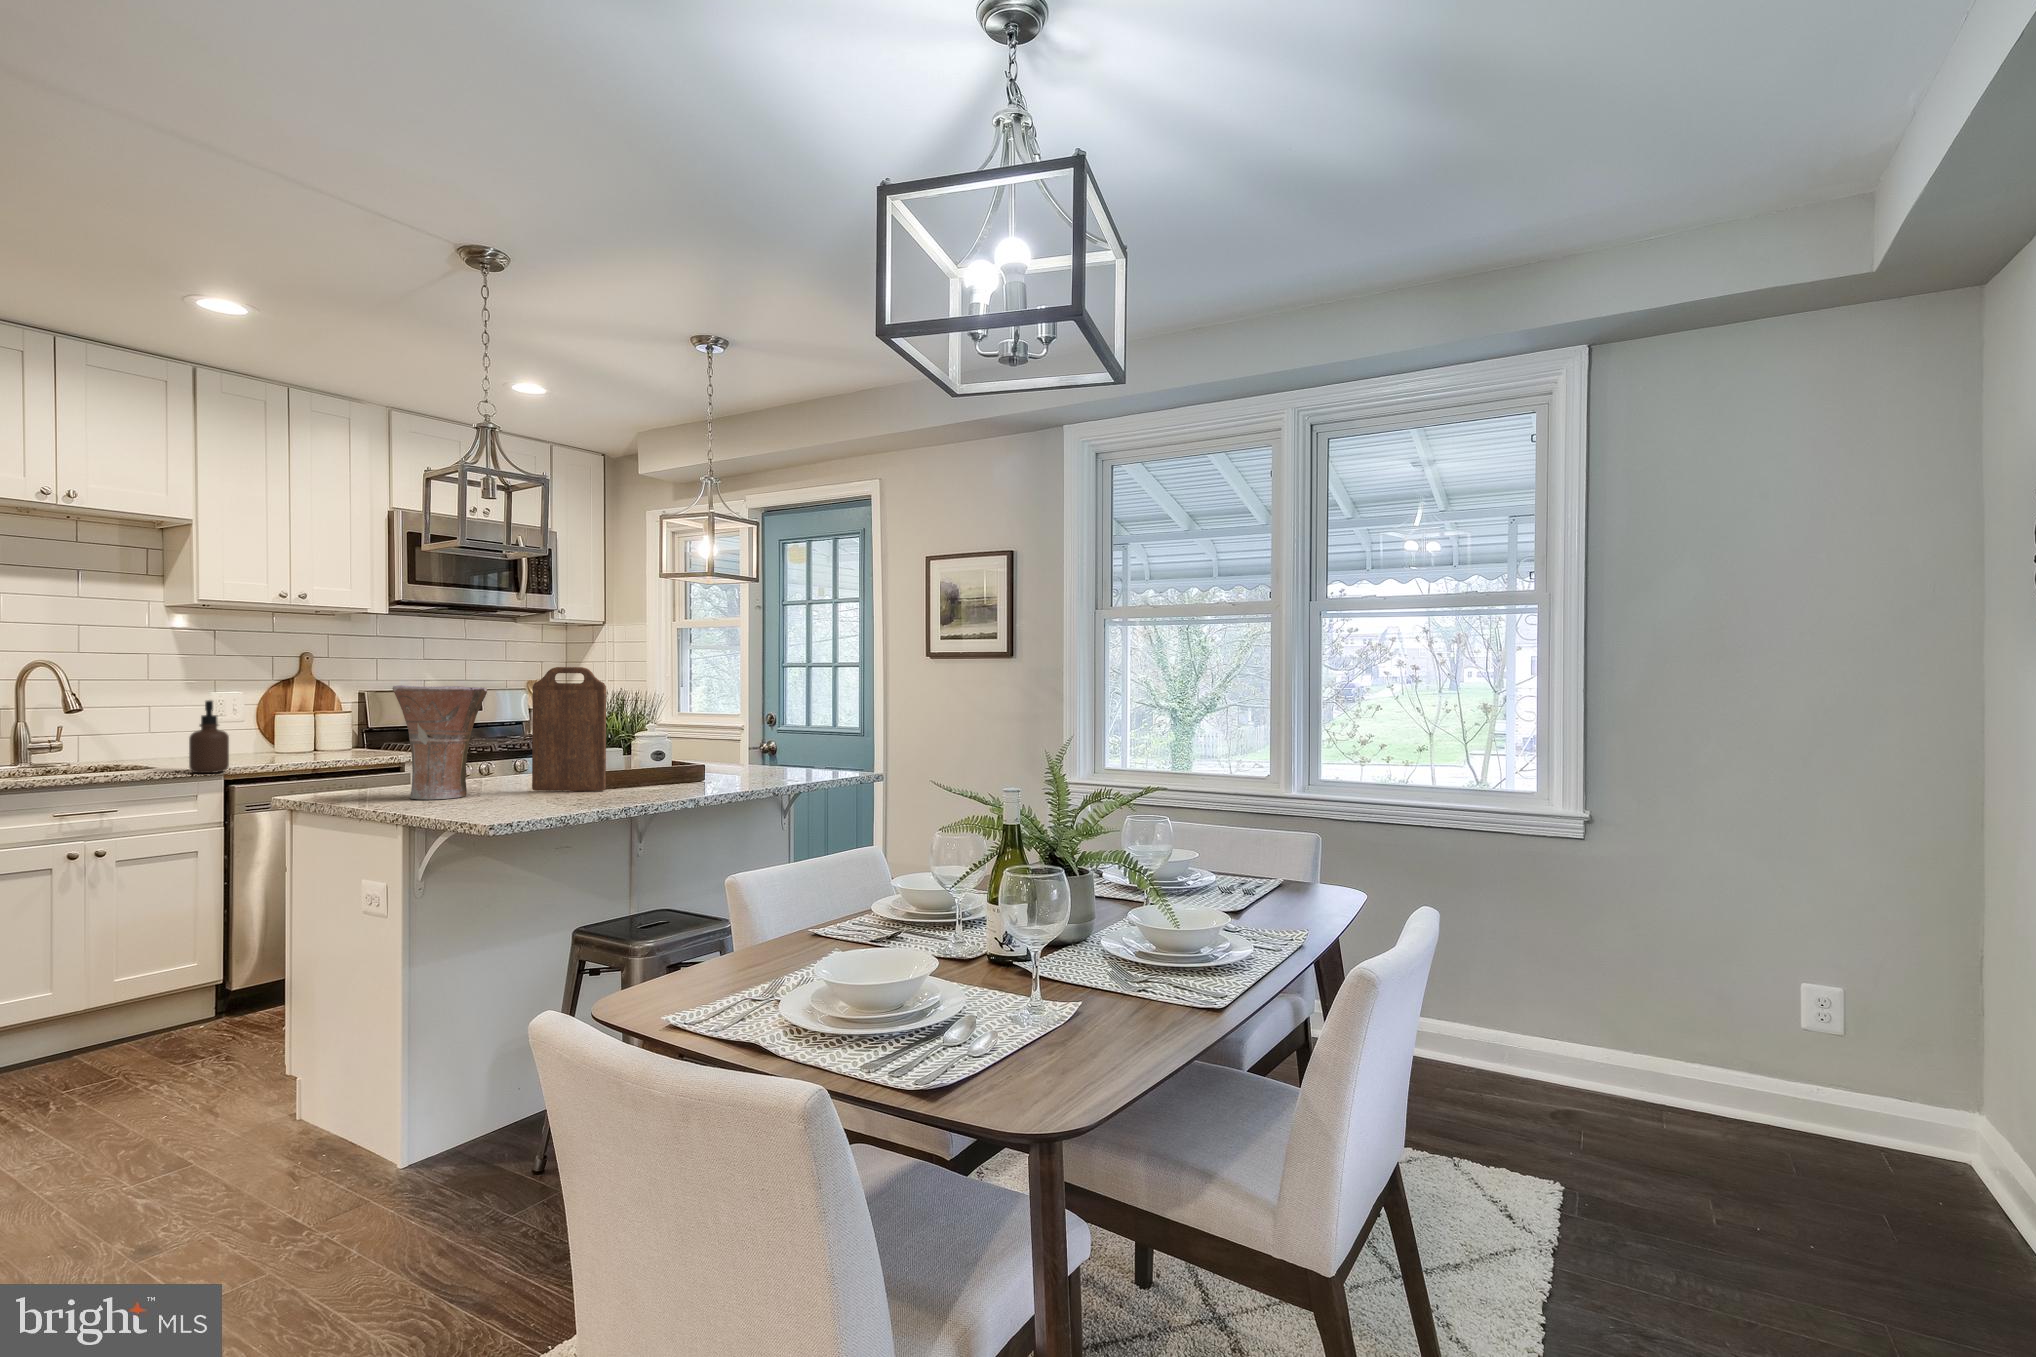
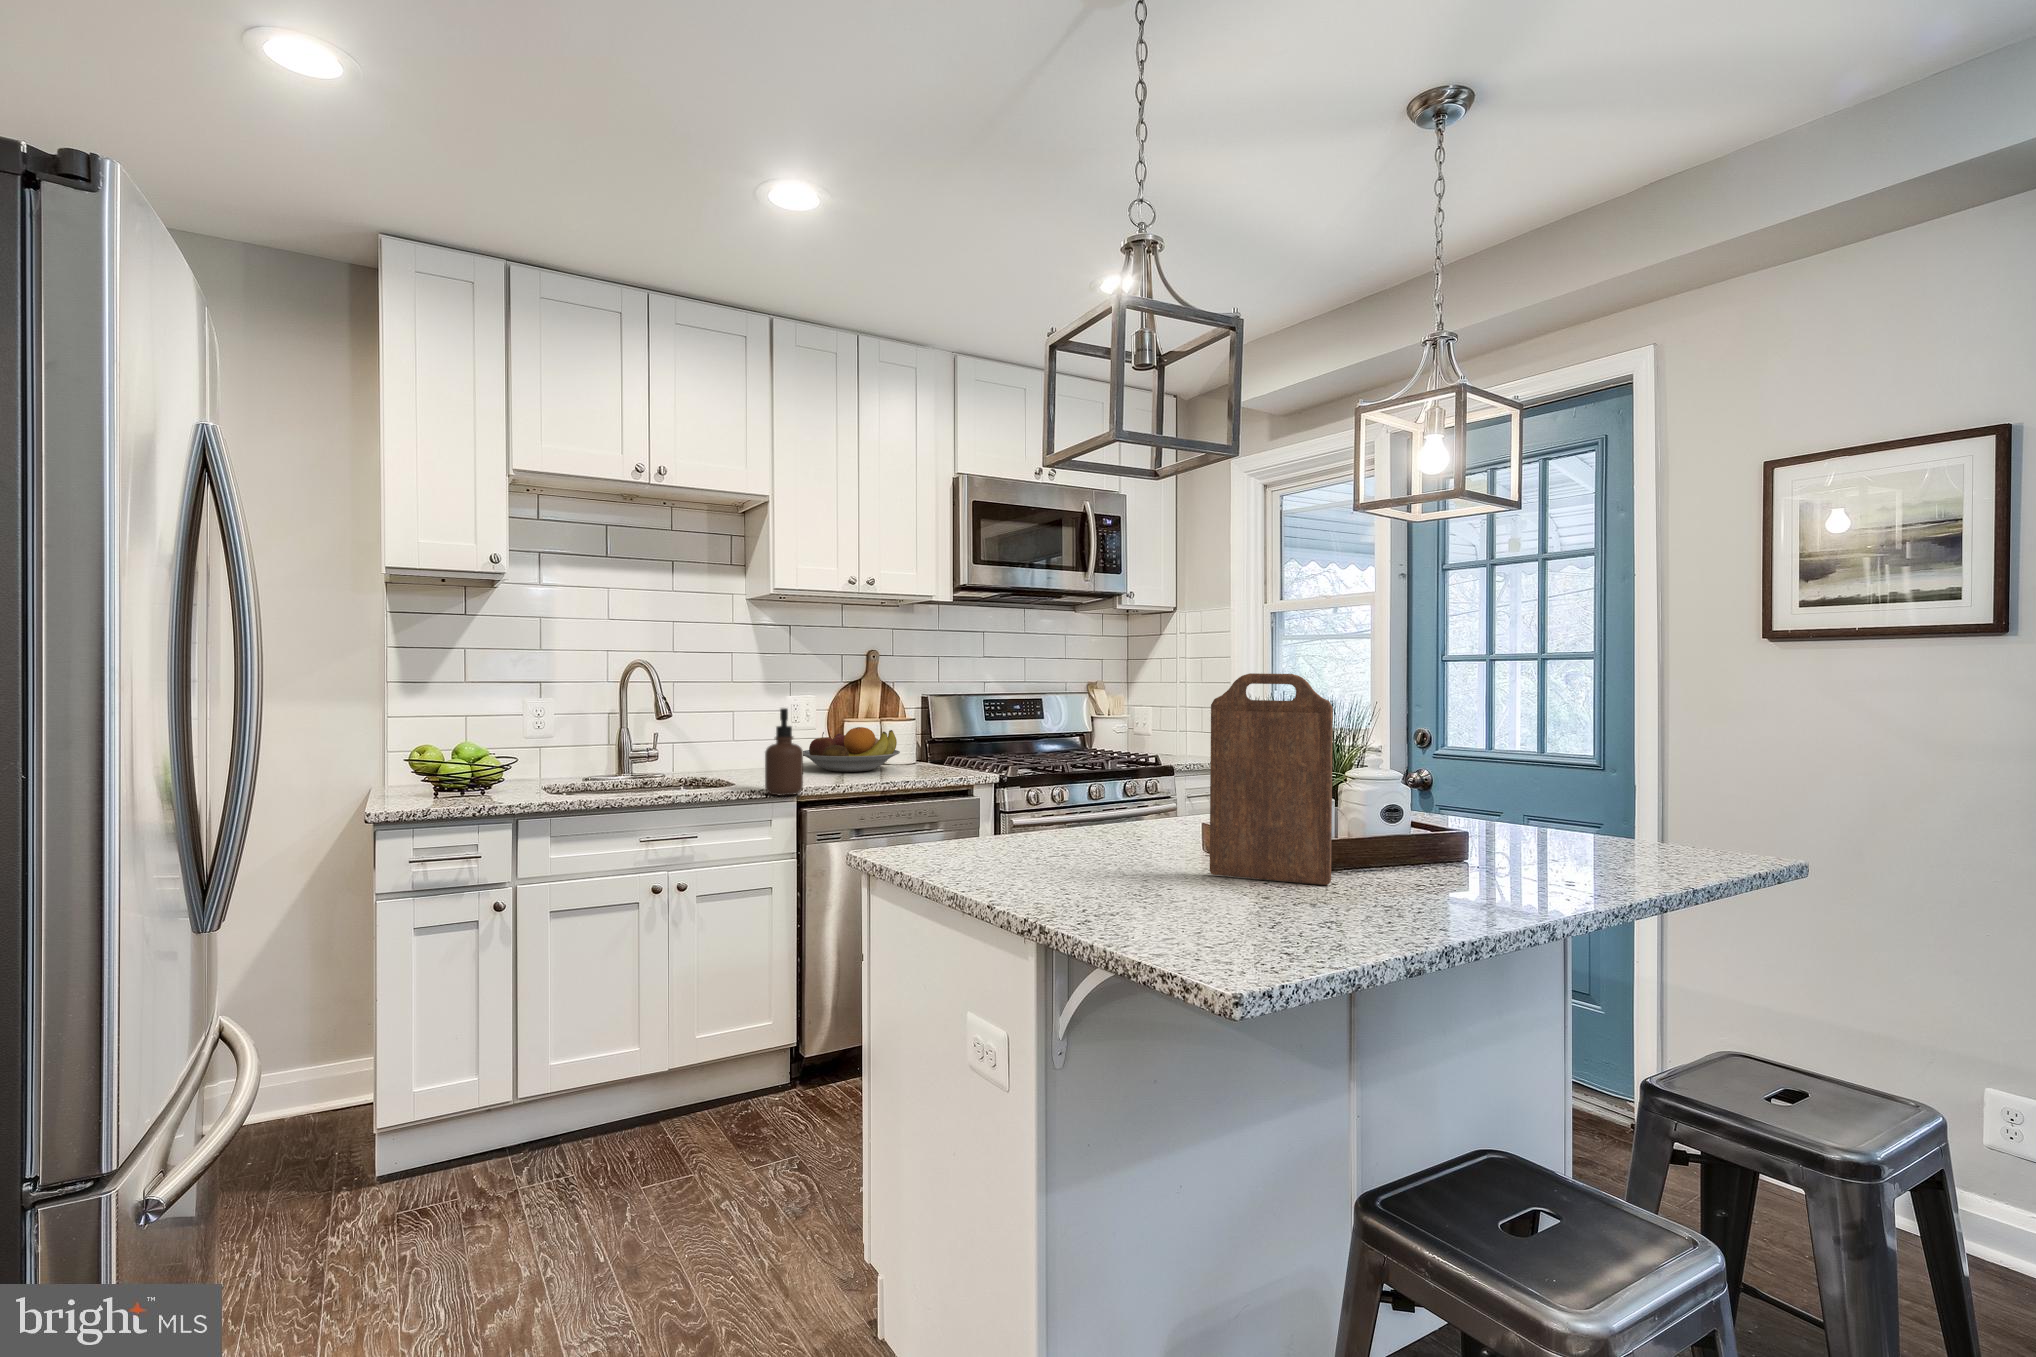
vase: present [392,685,487,799] -> none [1017,702,1149,887]
fruit bowl: none [227,719,333,757] -> present [803,727,900,772]

